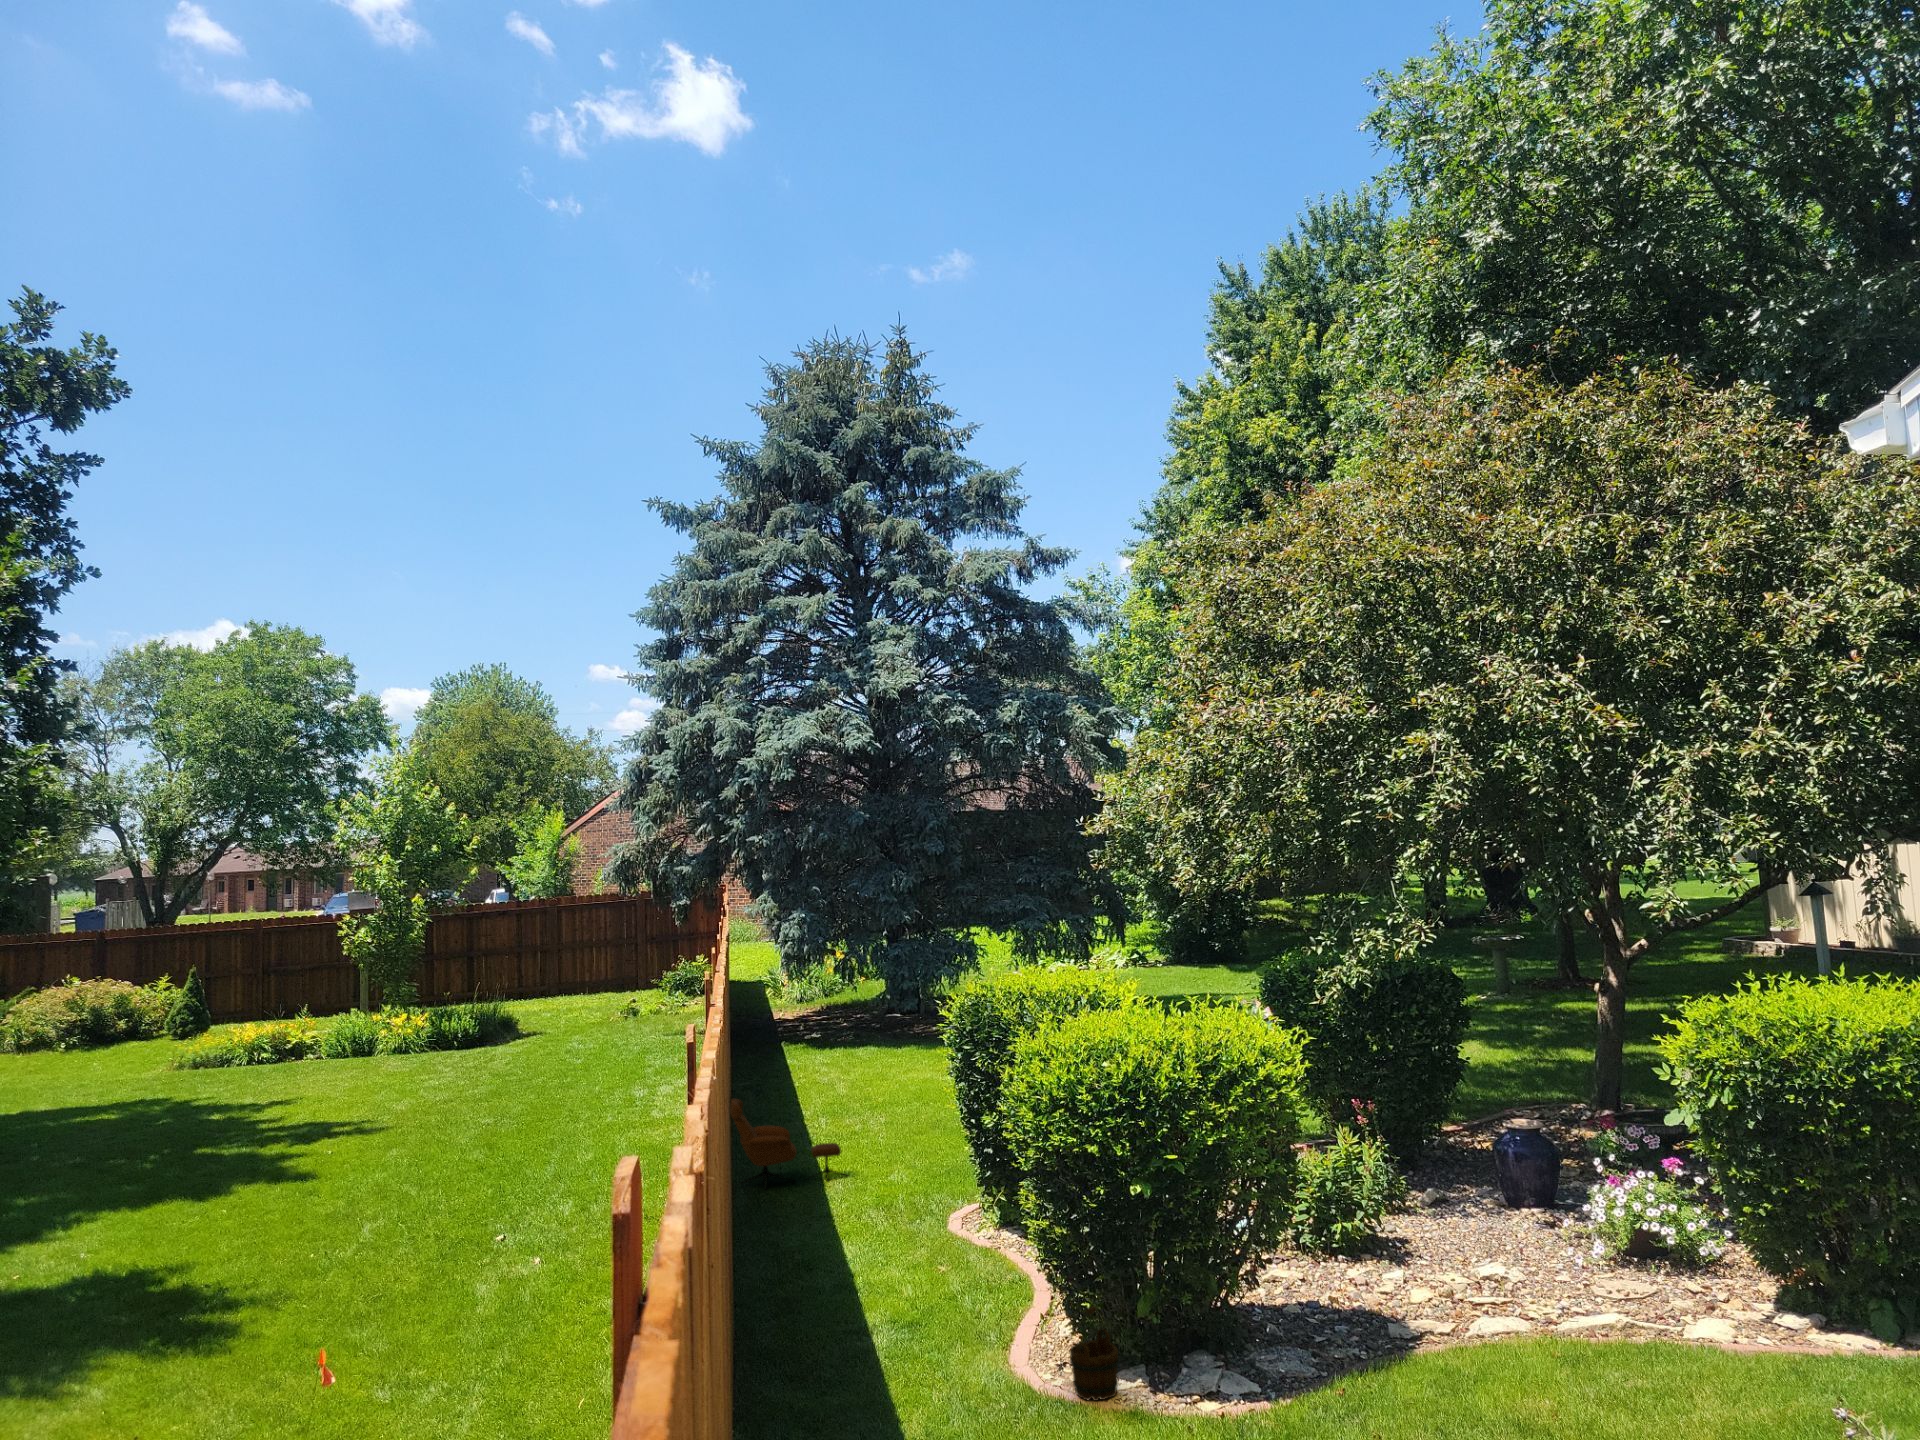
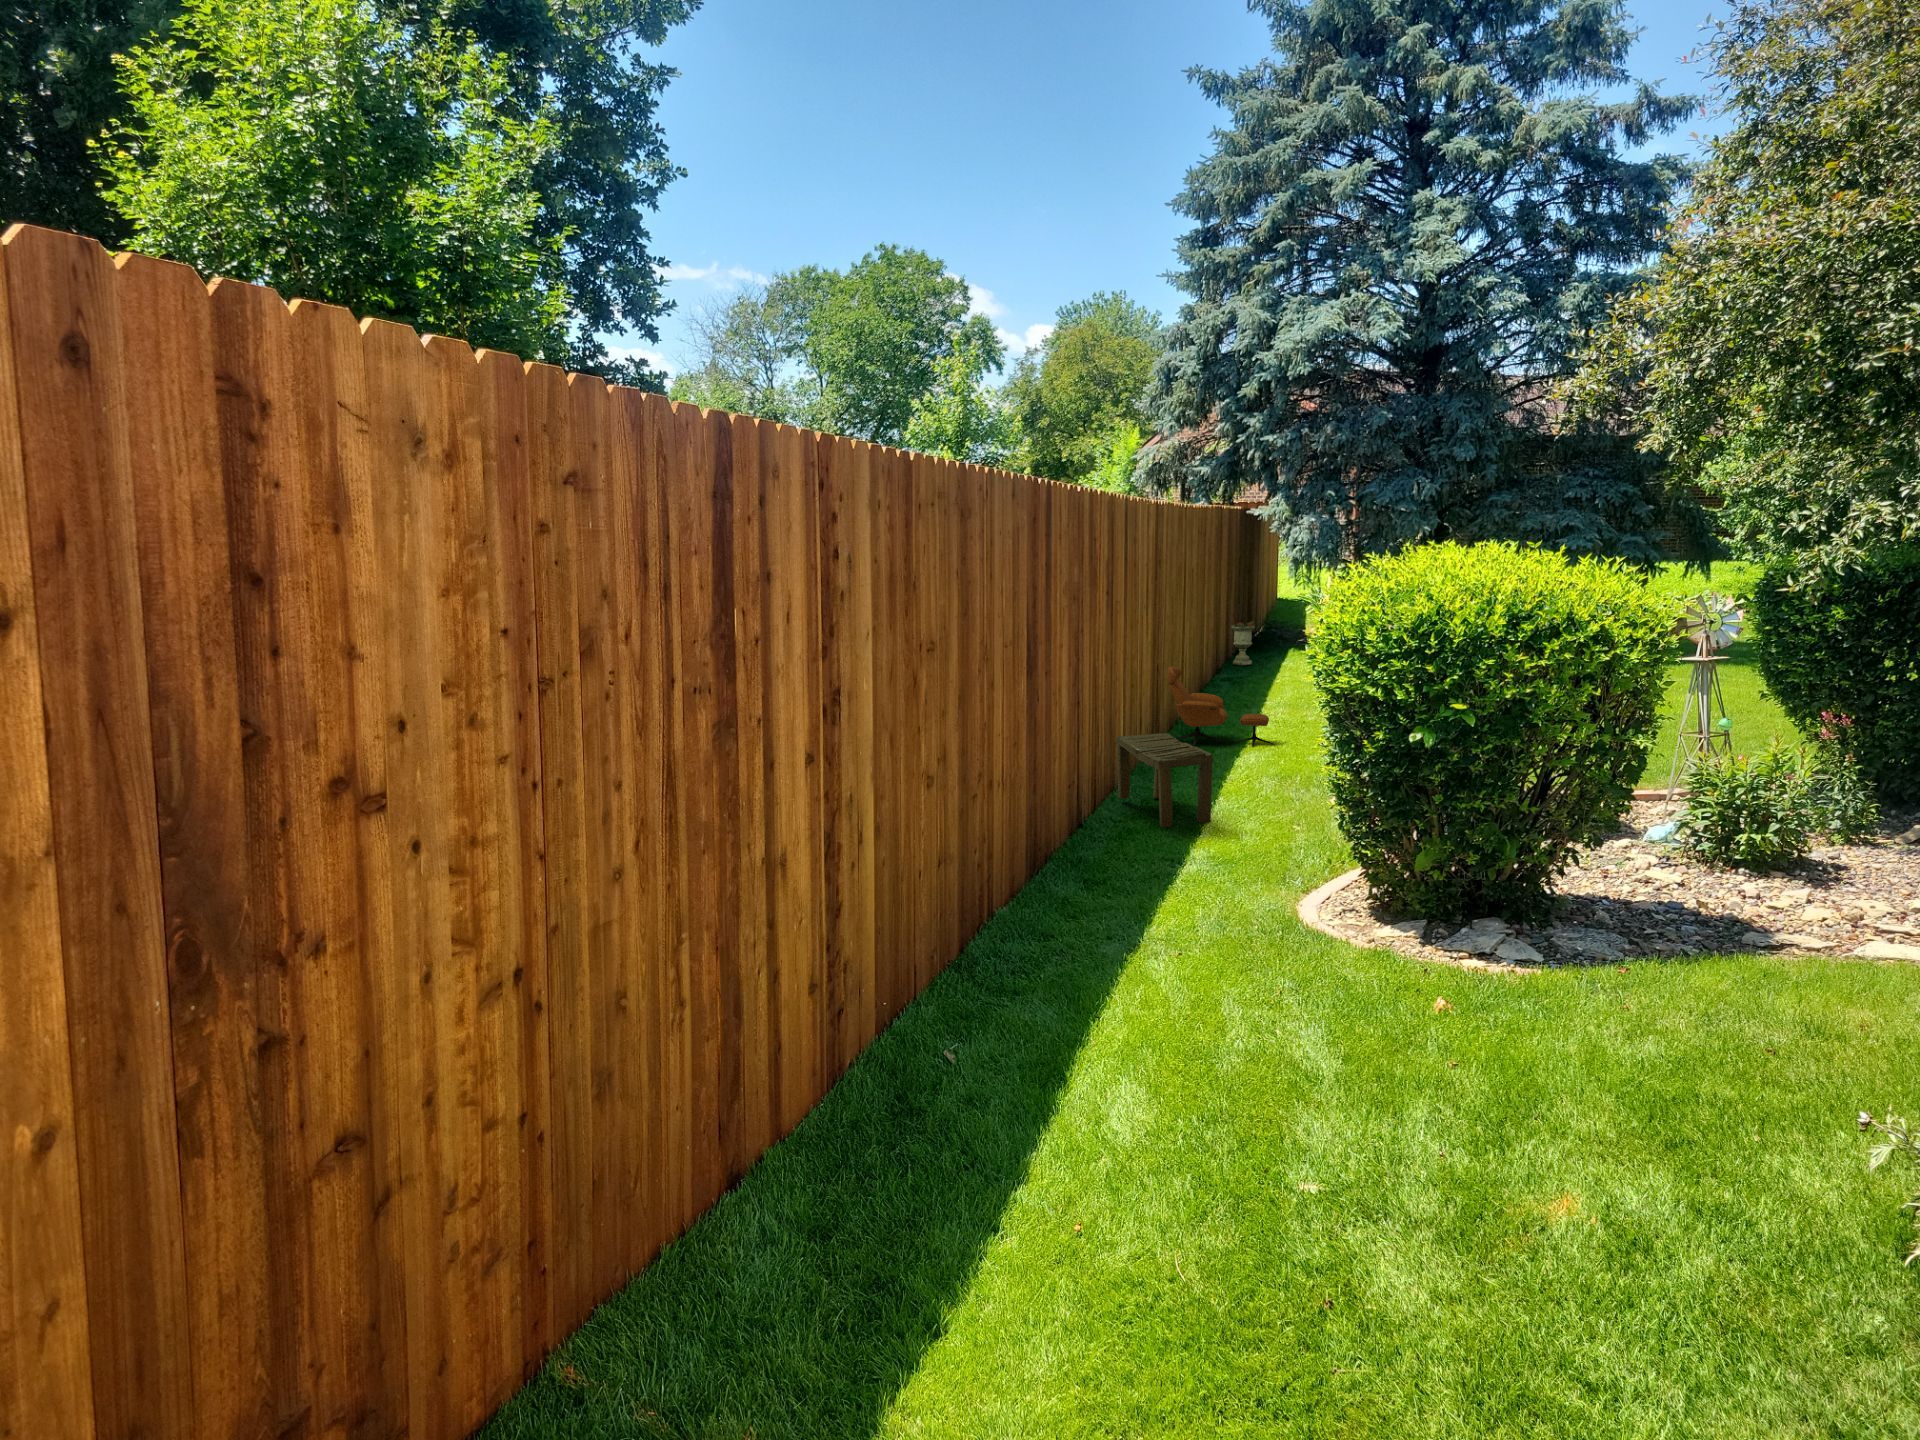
planter: none [738,1031,764,1081] -> present [1231,621,1255,666]
bench: none [722,1184,846,1303] -> present [1116,733,1213,828]
wooden bucket: present [1070,1306,1119,1401] -> none [1350,856,1399,936]

